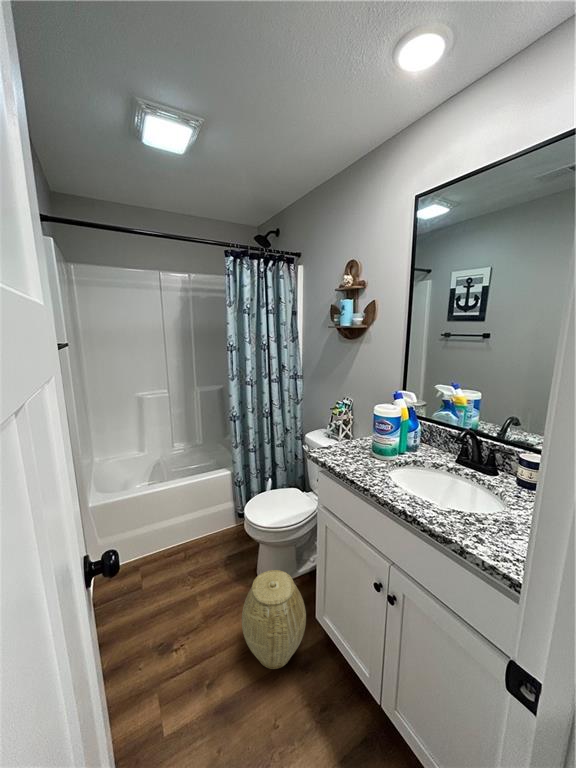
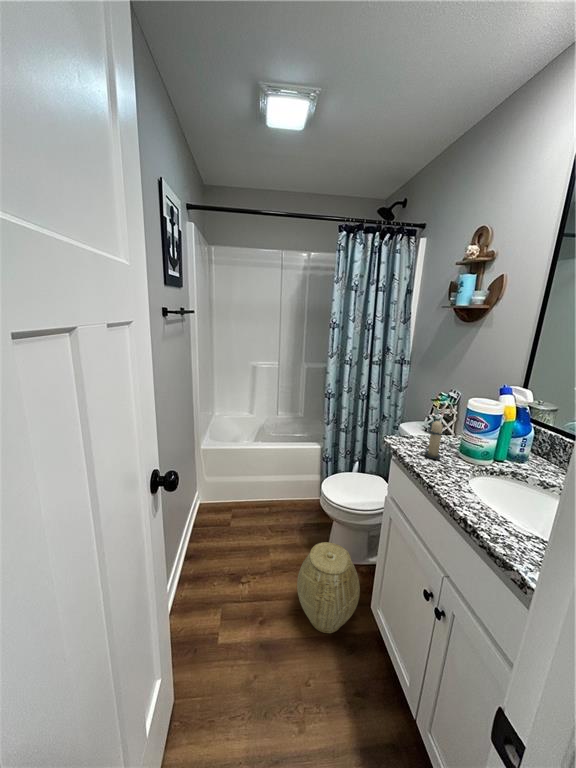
candle: none [346,427,364,464] -> present [425,419,445,459]

